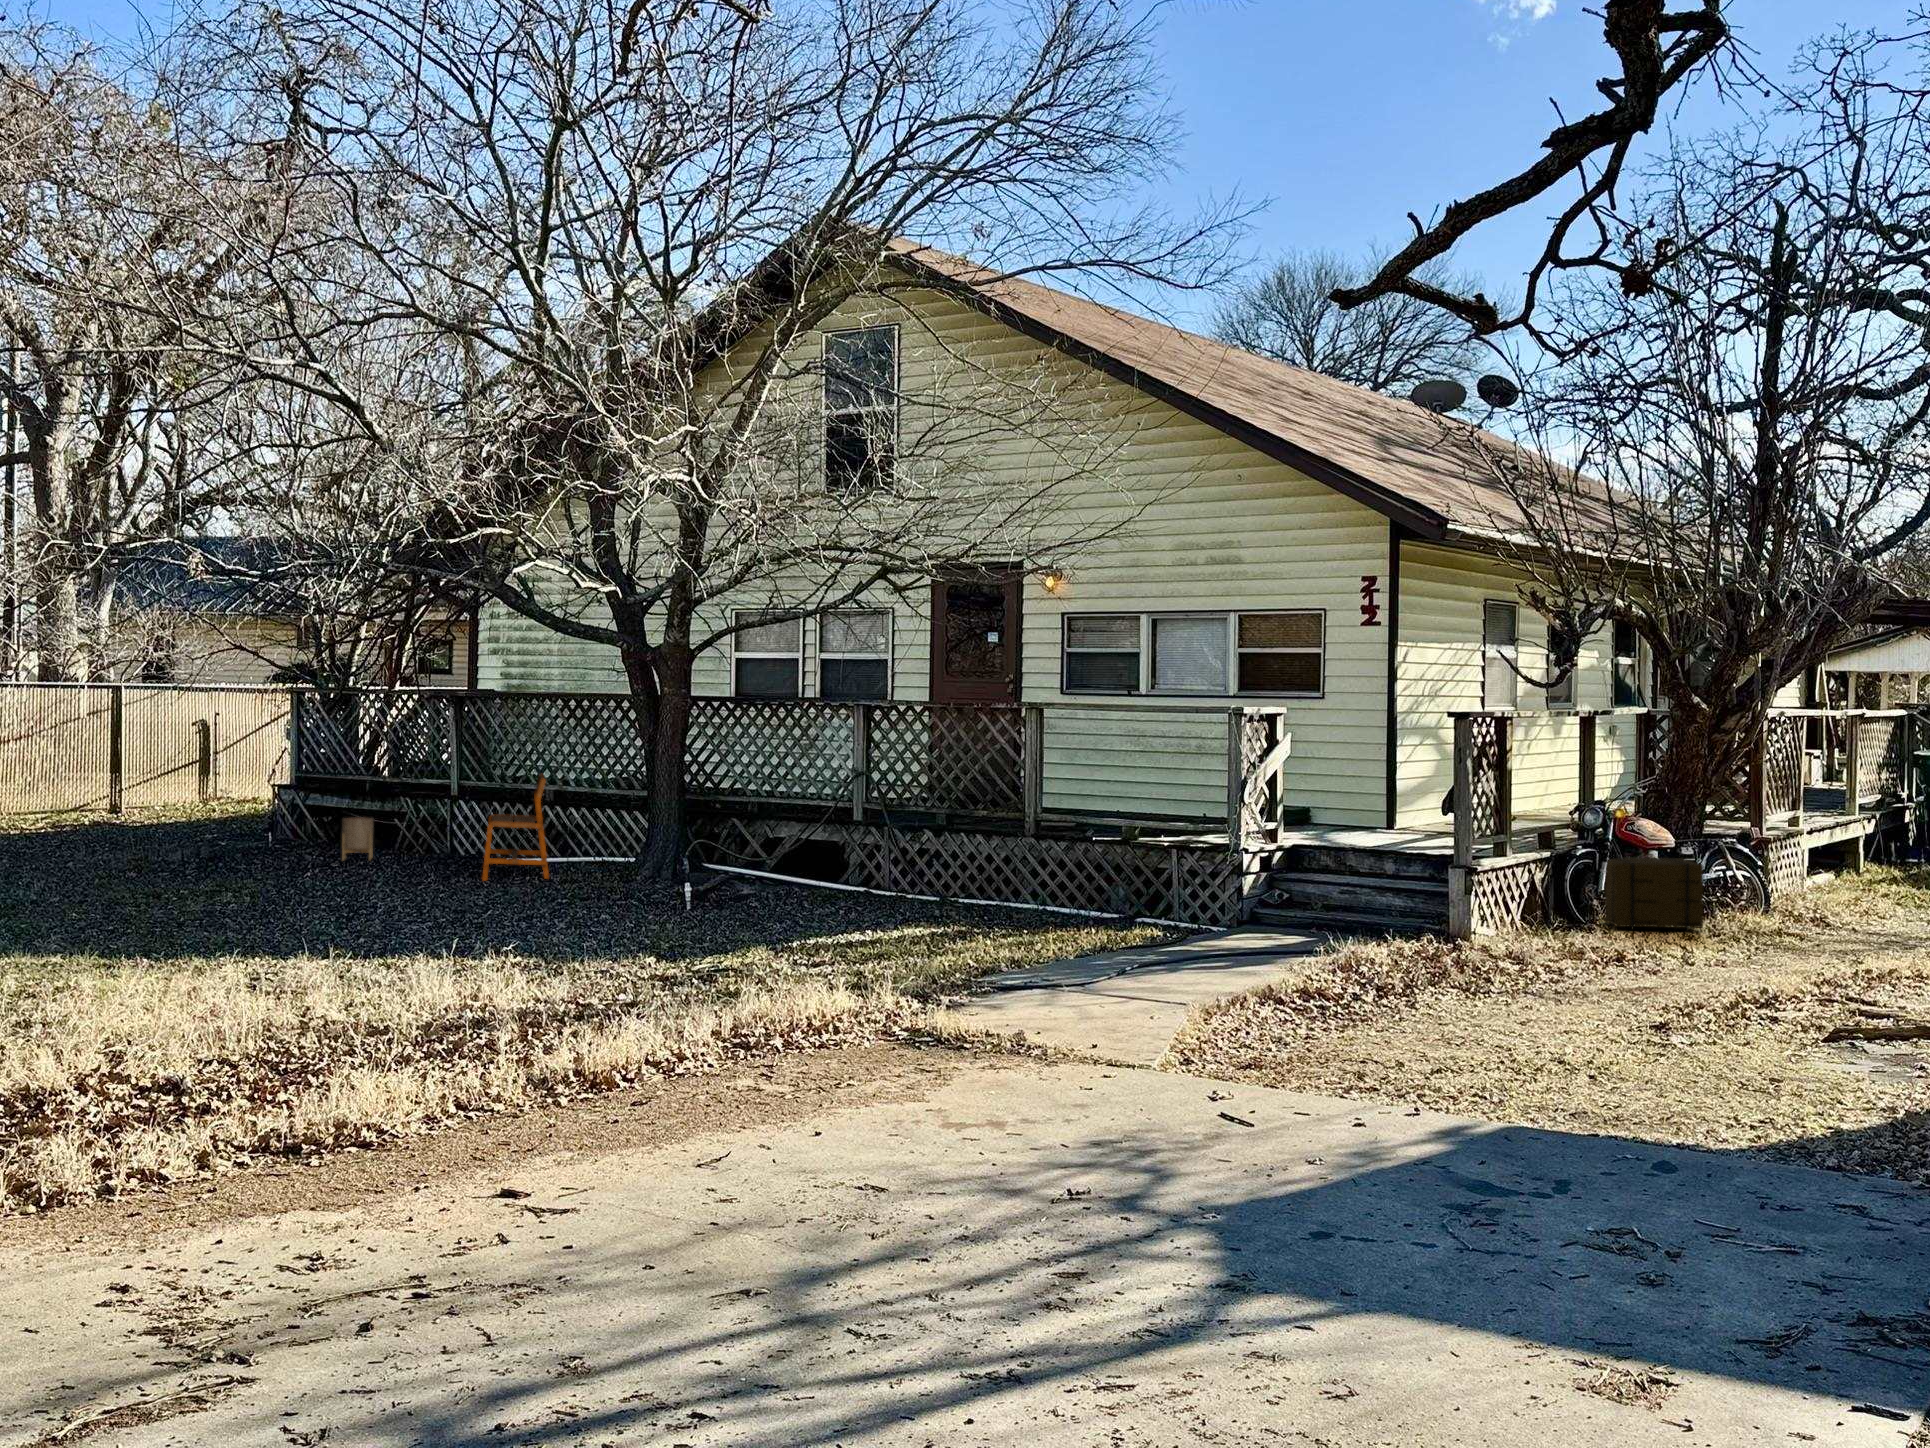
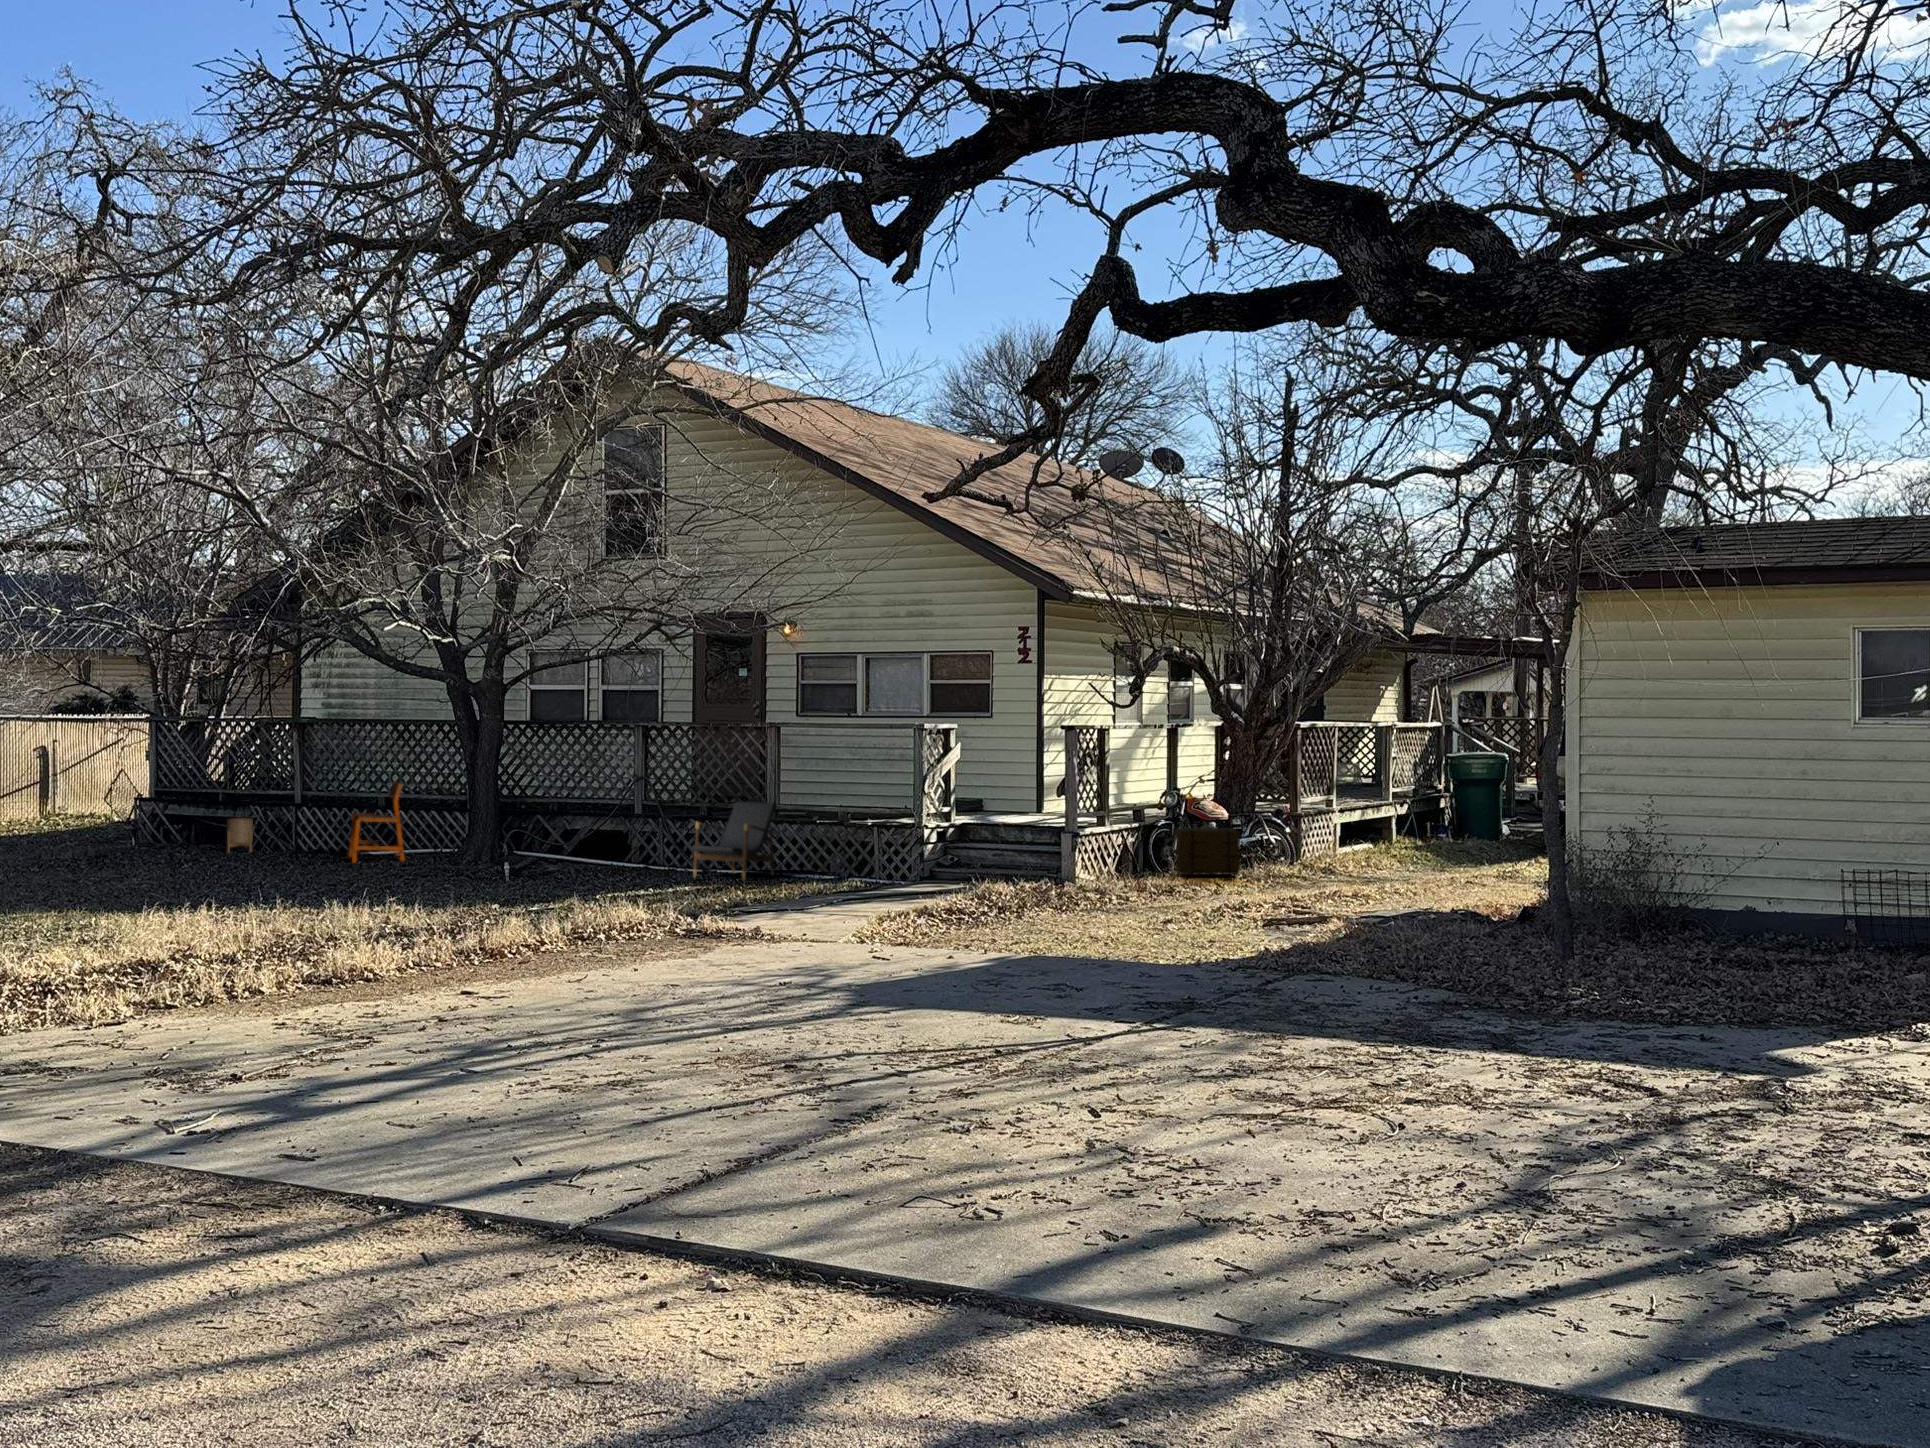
lounge chair: none [916,811,1032,923] -> present [692,802,776,880]

